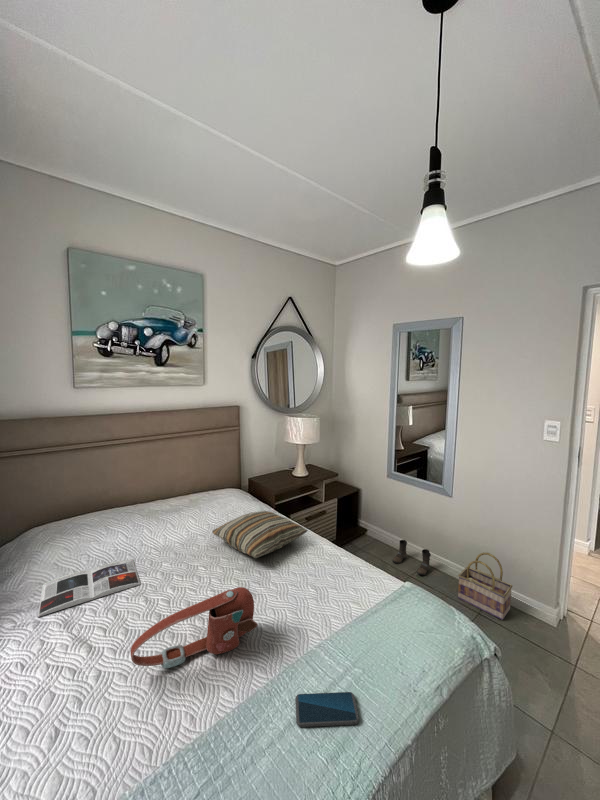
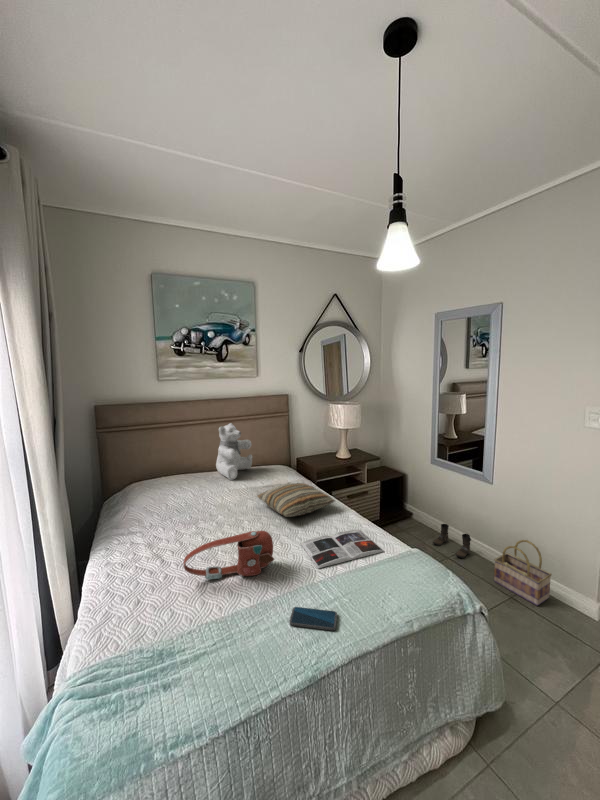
teddy bear: none [153,441,199,512] -> present [216,423,253,480]
magazine: present [38,559,141,617] -> present [301,530,383,568]

